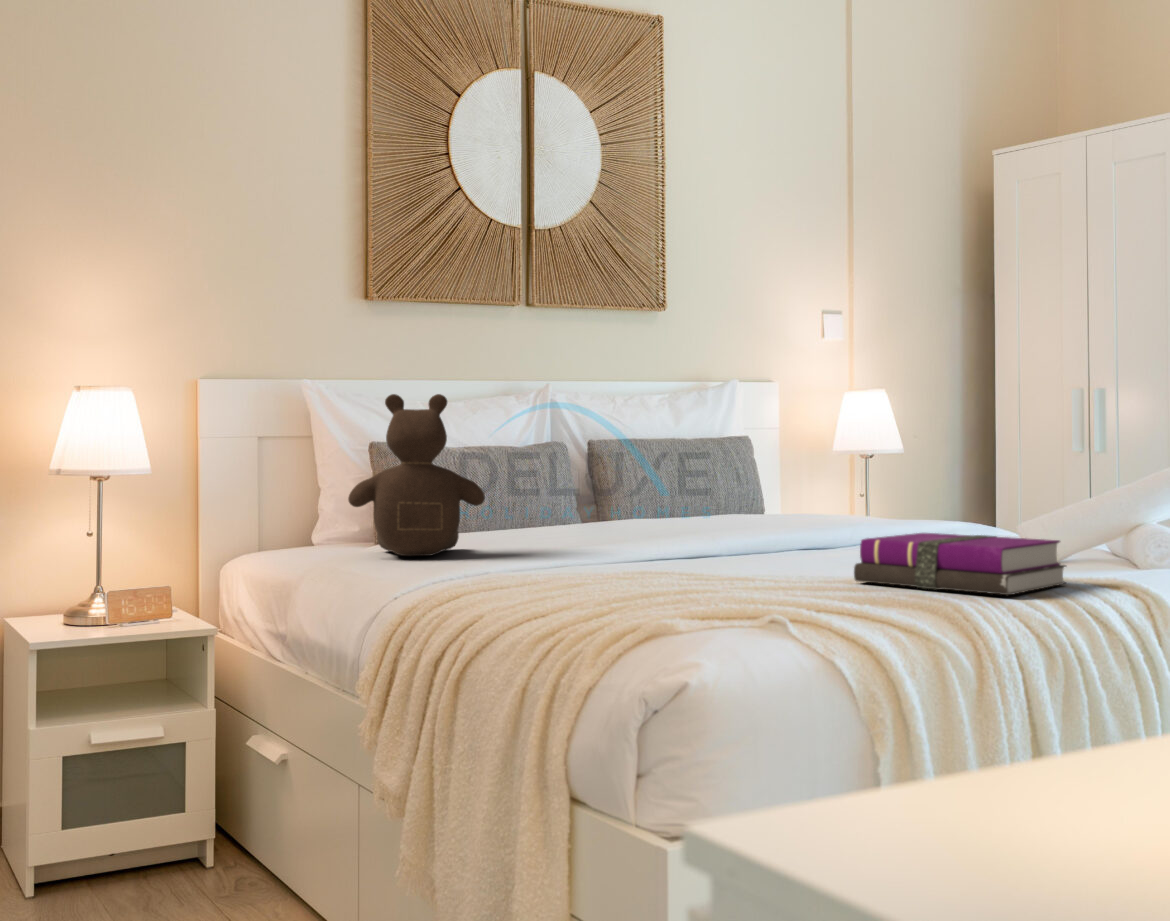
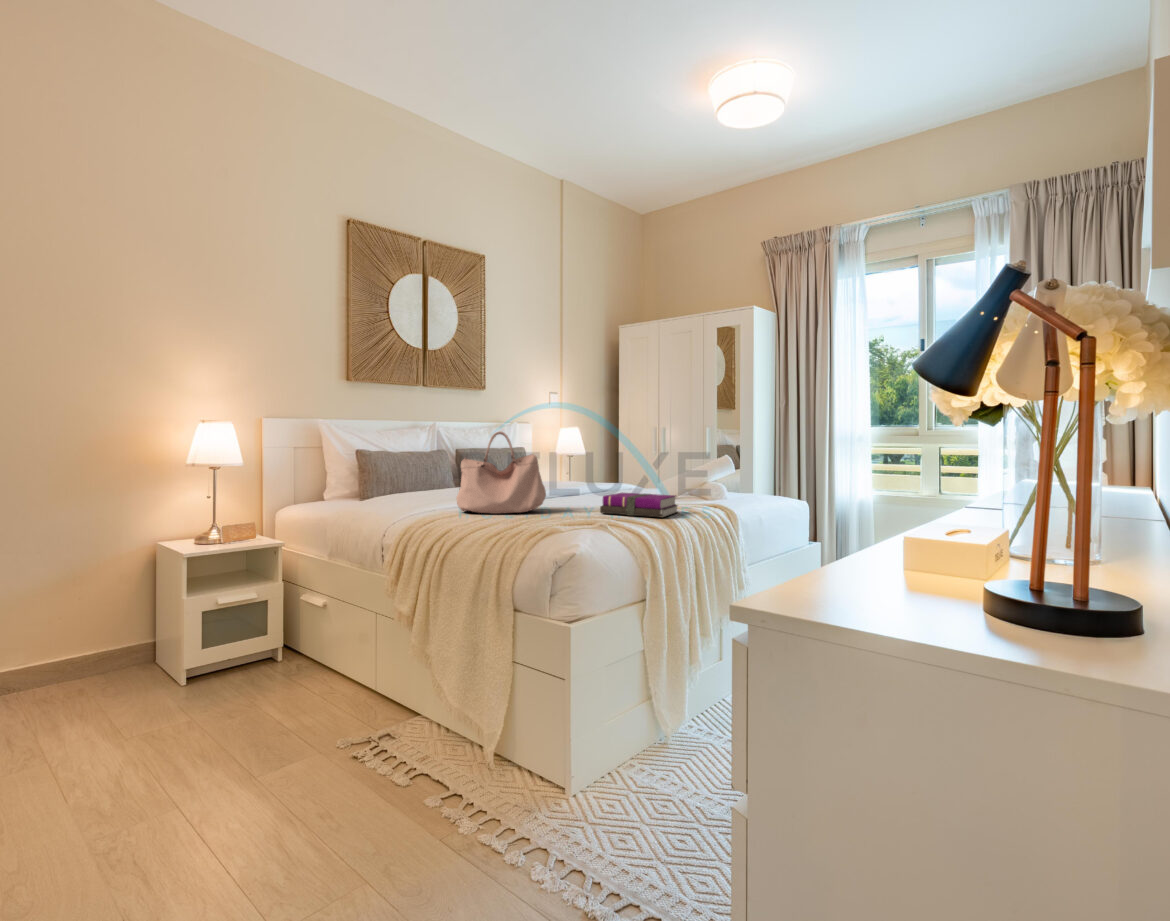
handbag: none [526,389,726,577] -> present [456,432,546,514]
teddy bear: present [348,394,485,556] -> none [361,430,427,505]

